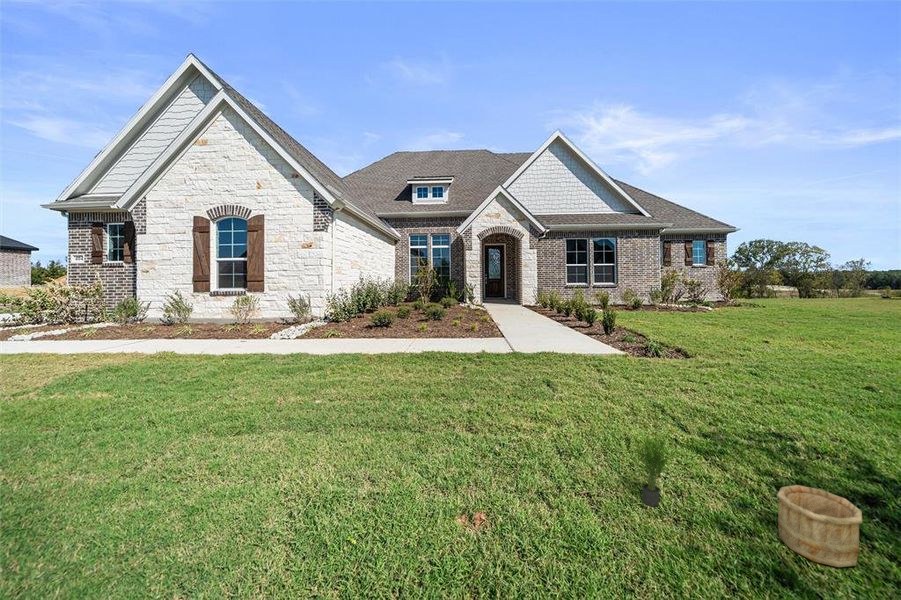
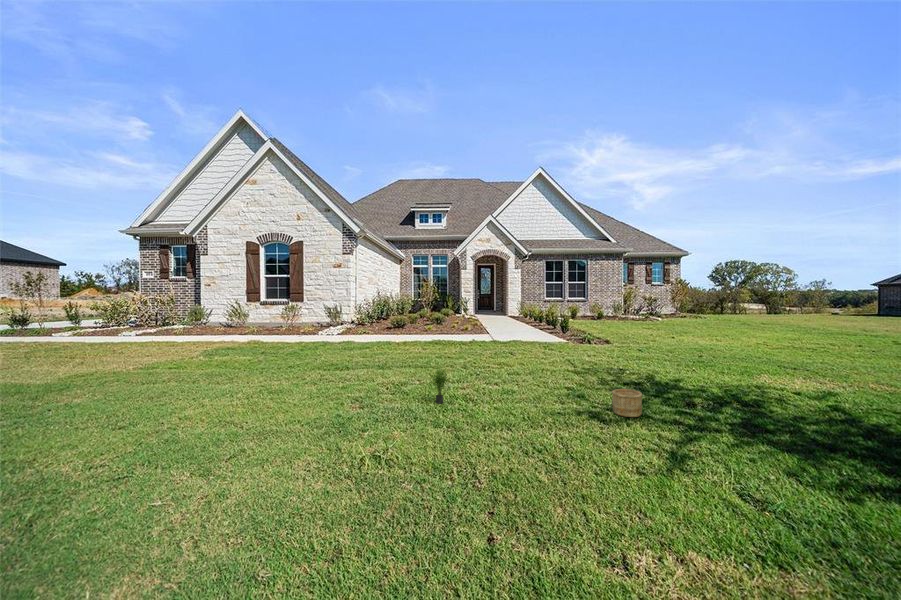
potted plant: present [627,433,672,506] -> present [432,369,447,404]

